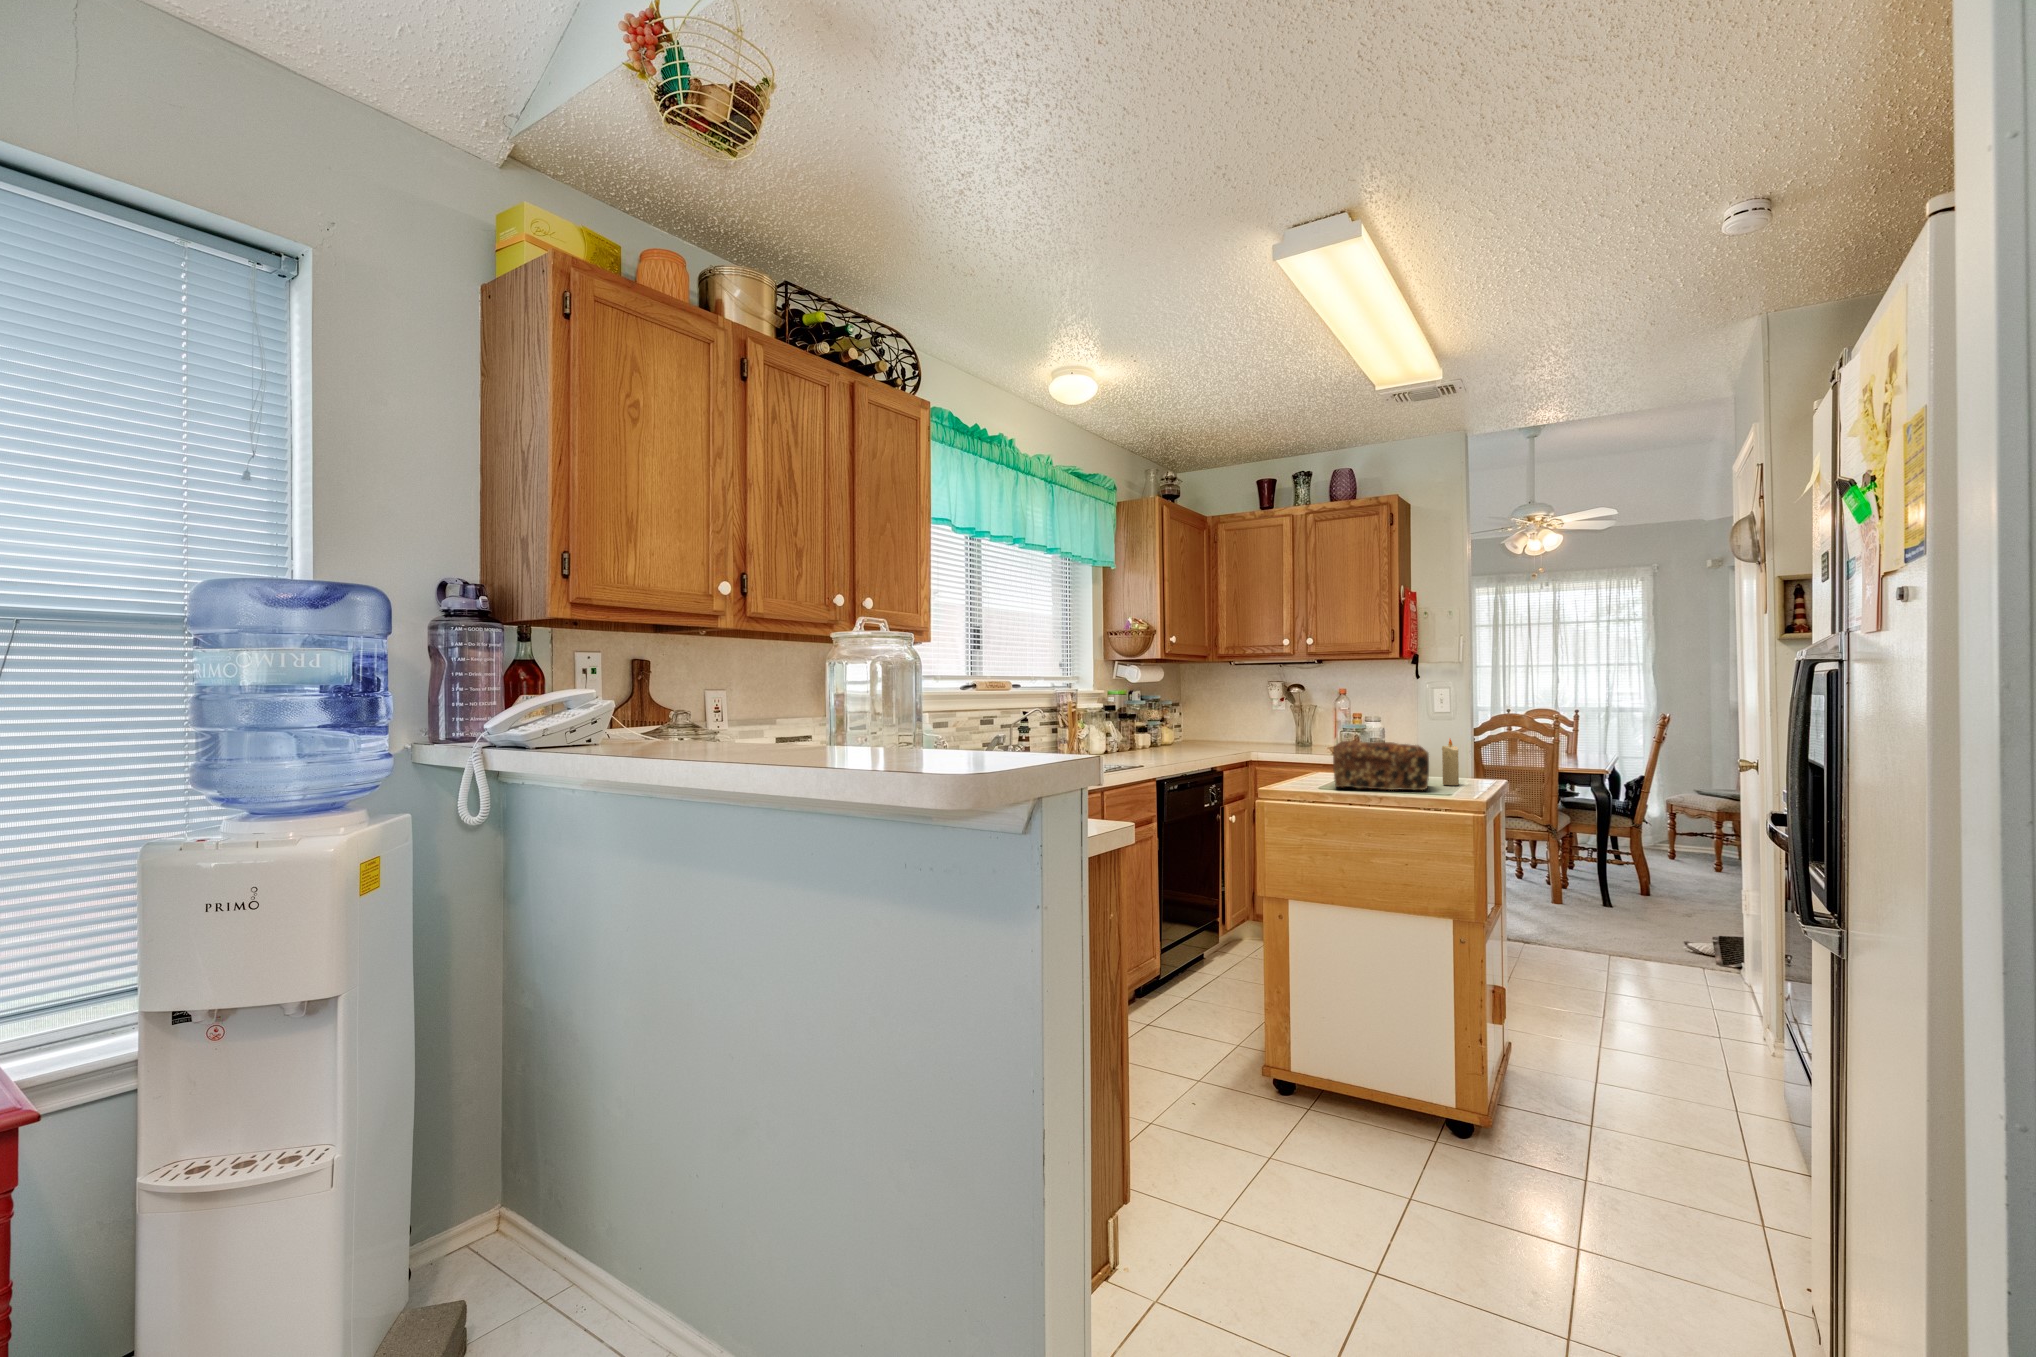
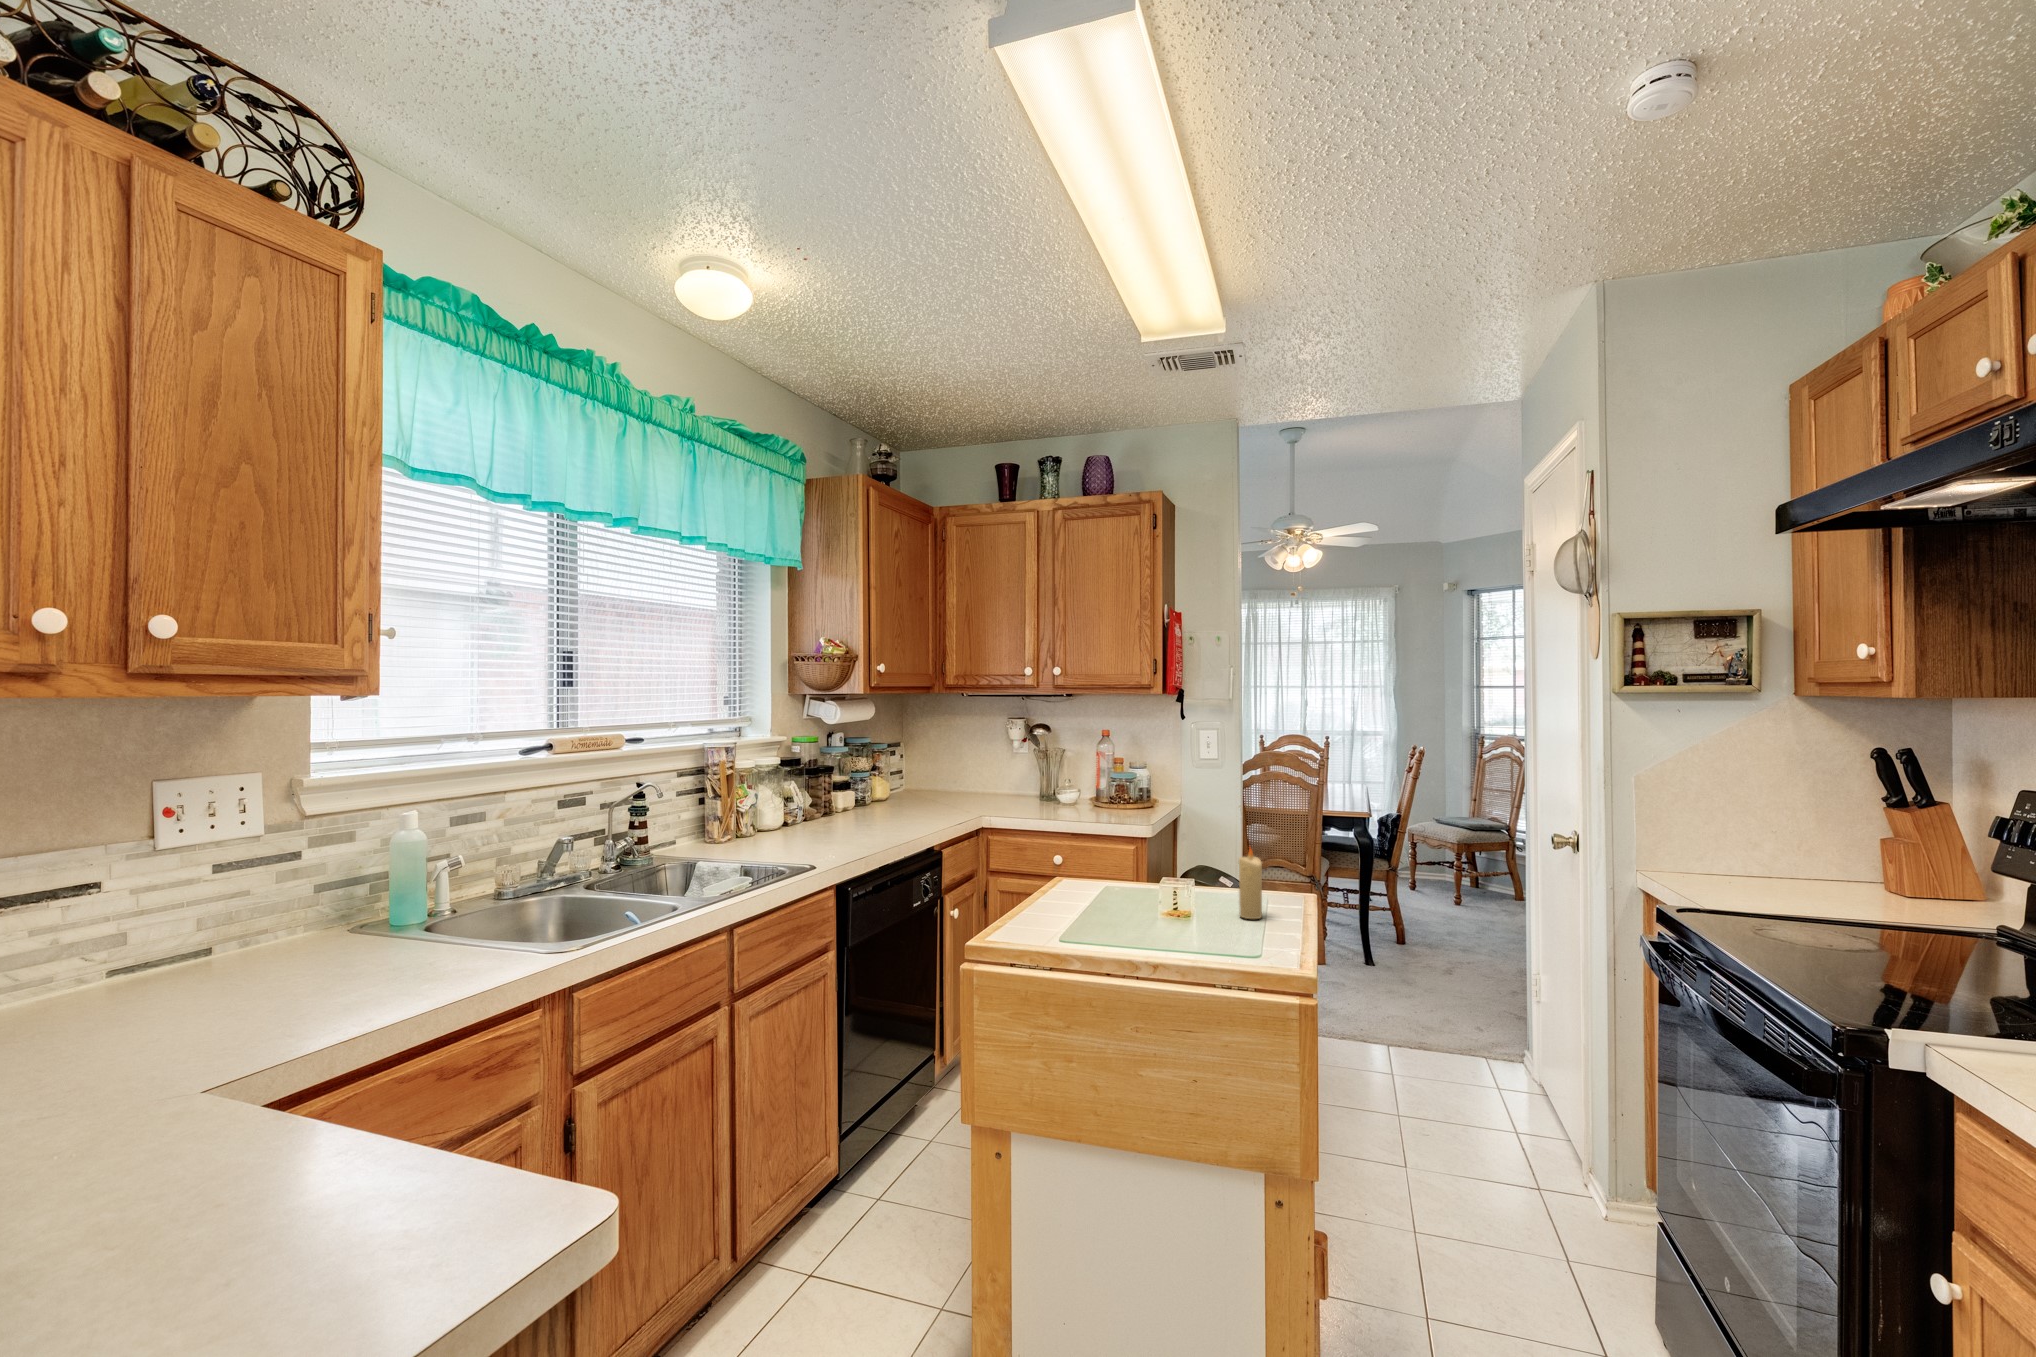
bread loaf: present [1333,741,1429,790] -> none [1083,856,1225,940]

